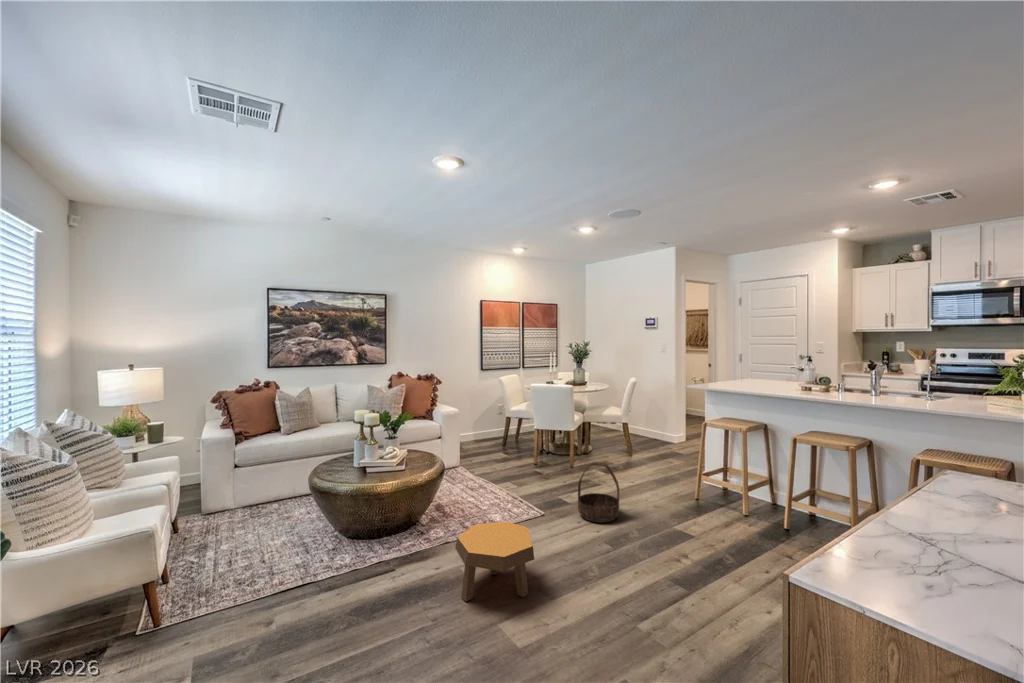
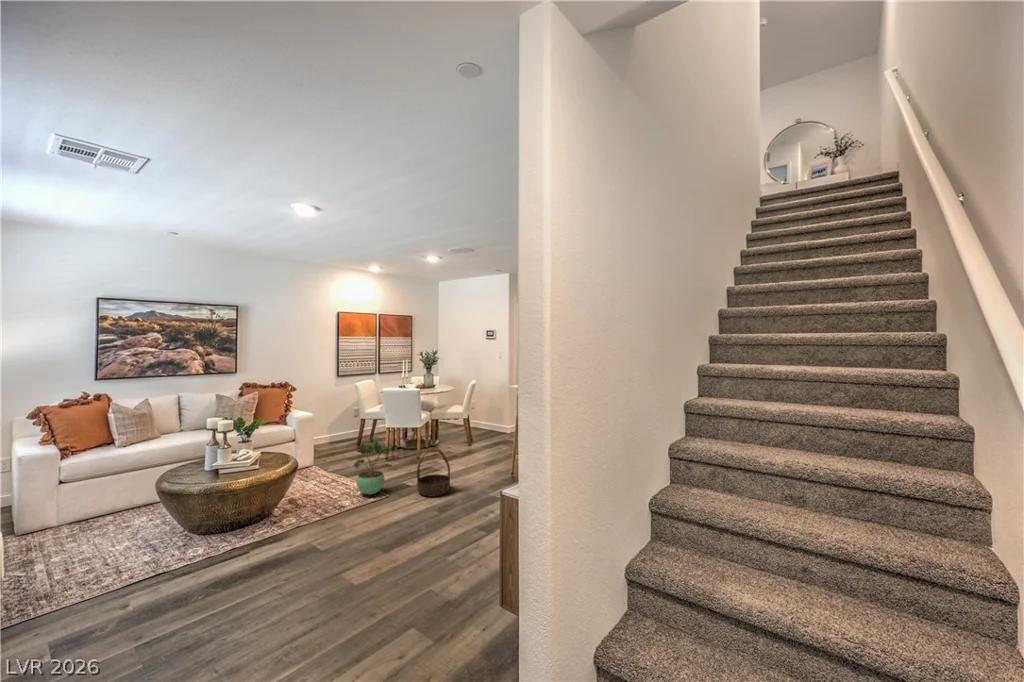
potted plant: none [504,447,545,510] -> present [354,441,390,495]
footstool: present [455,522,534,602] -> none [307,500,374,565]

